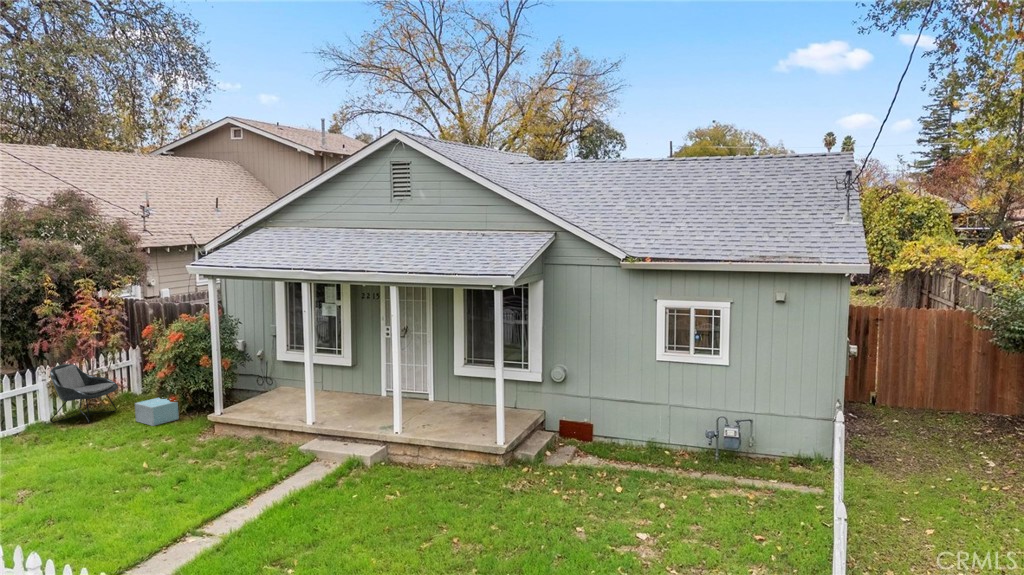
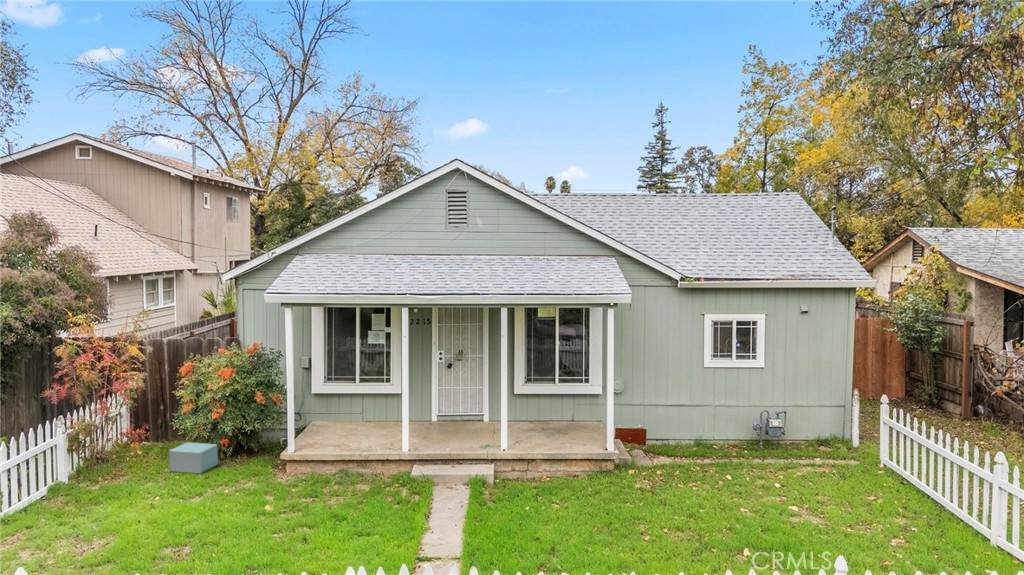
lounge chair: present [50,364,118,423] -> none [60,413,128,483]

